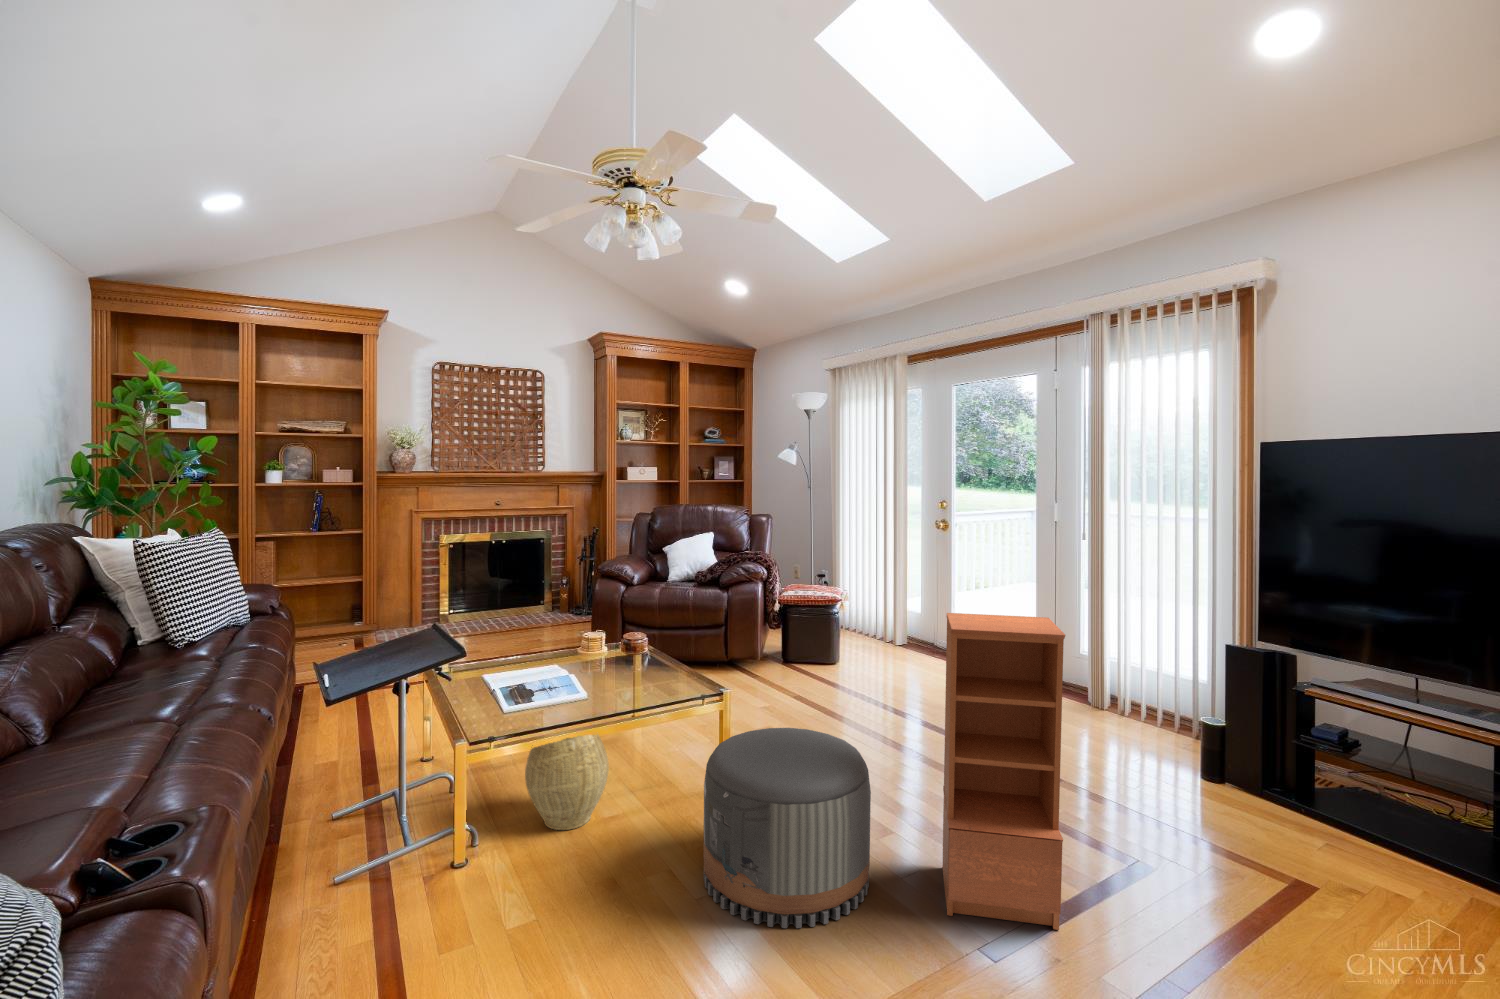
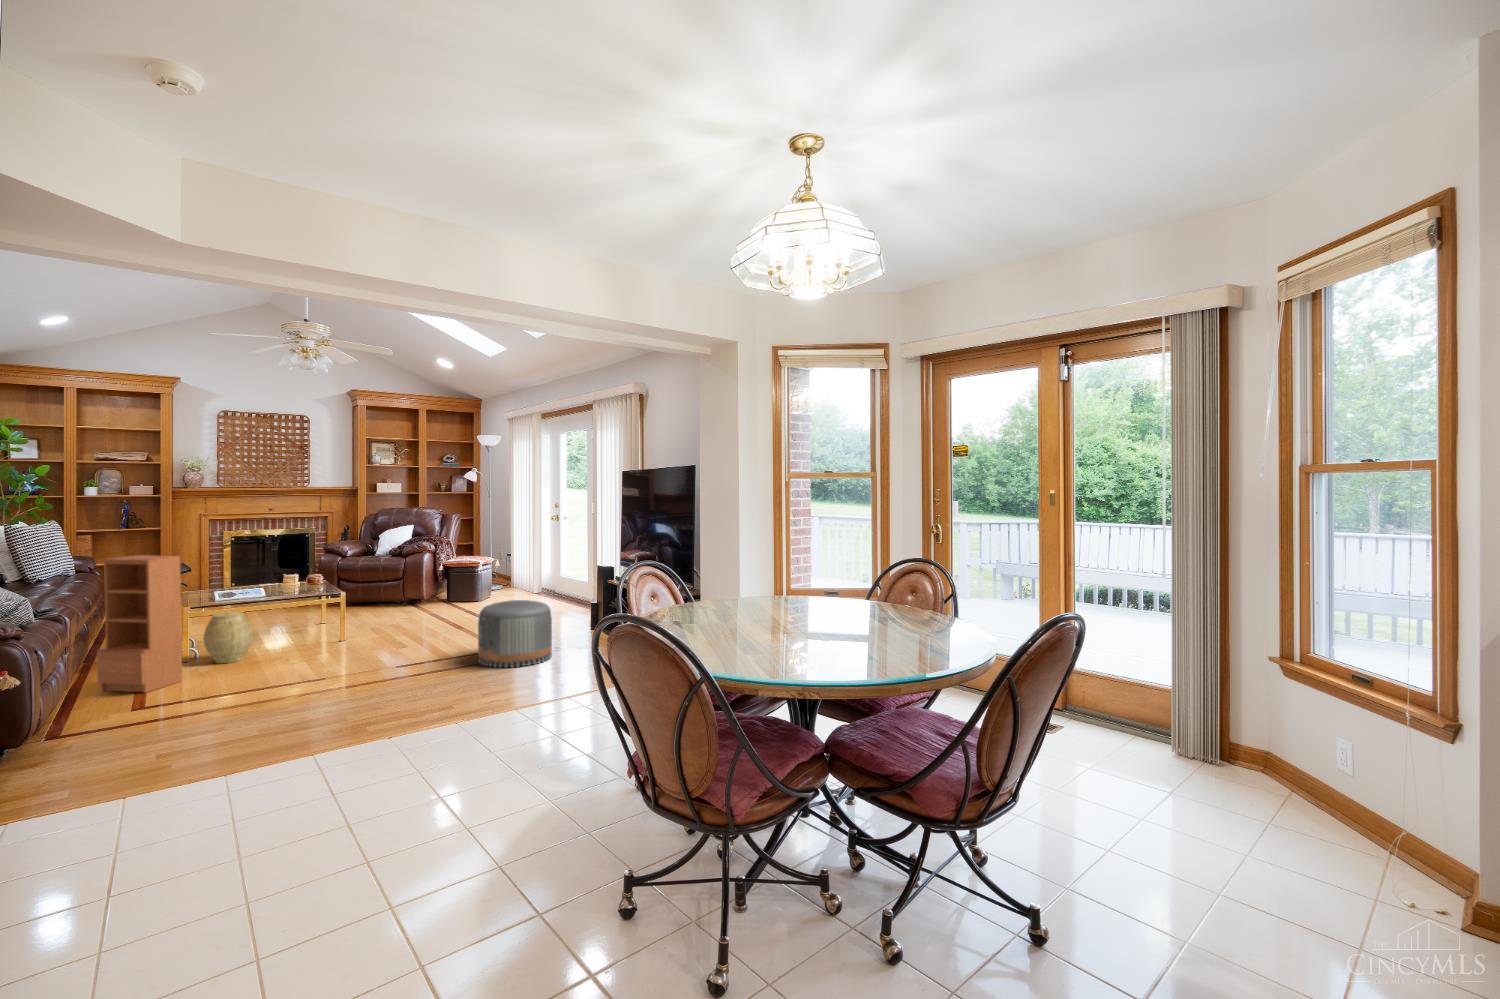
bookcase: present [942,613,1065,930] -> present [97,555,182,693]
pouf: present [704,728,871,928] -> present [478,600,552,668]

